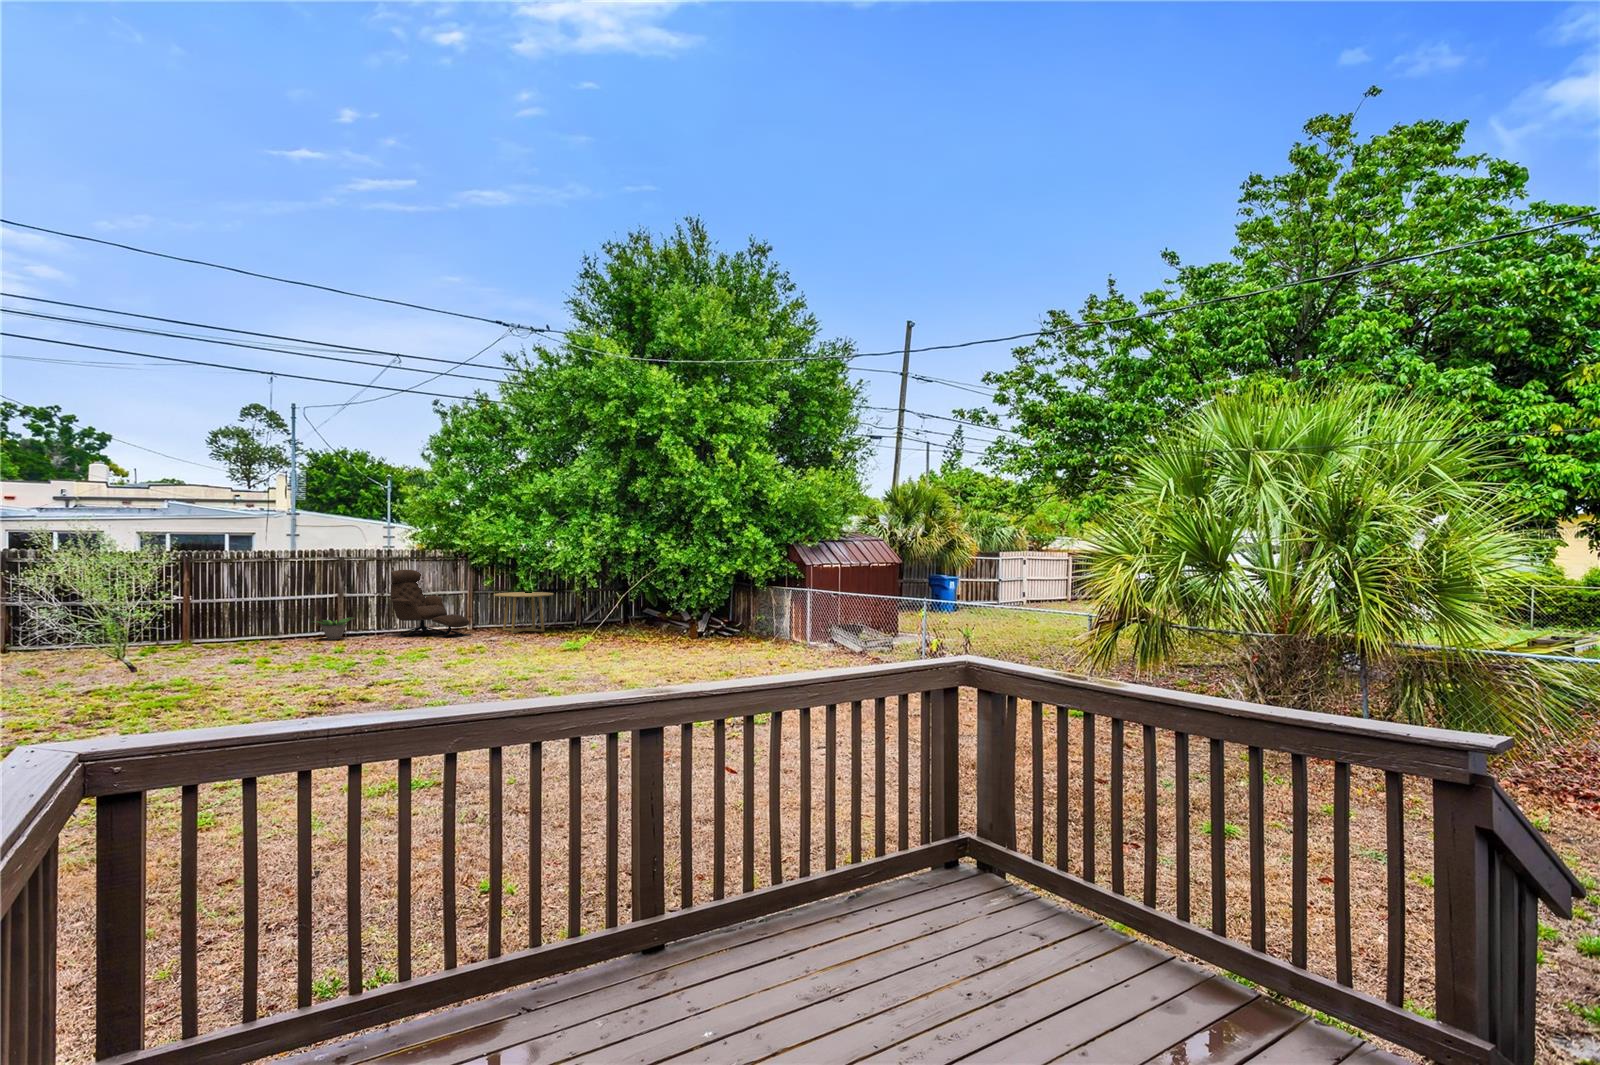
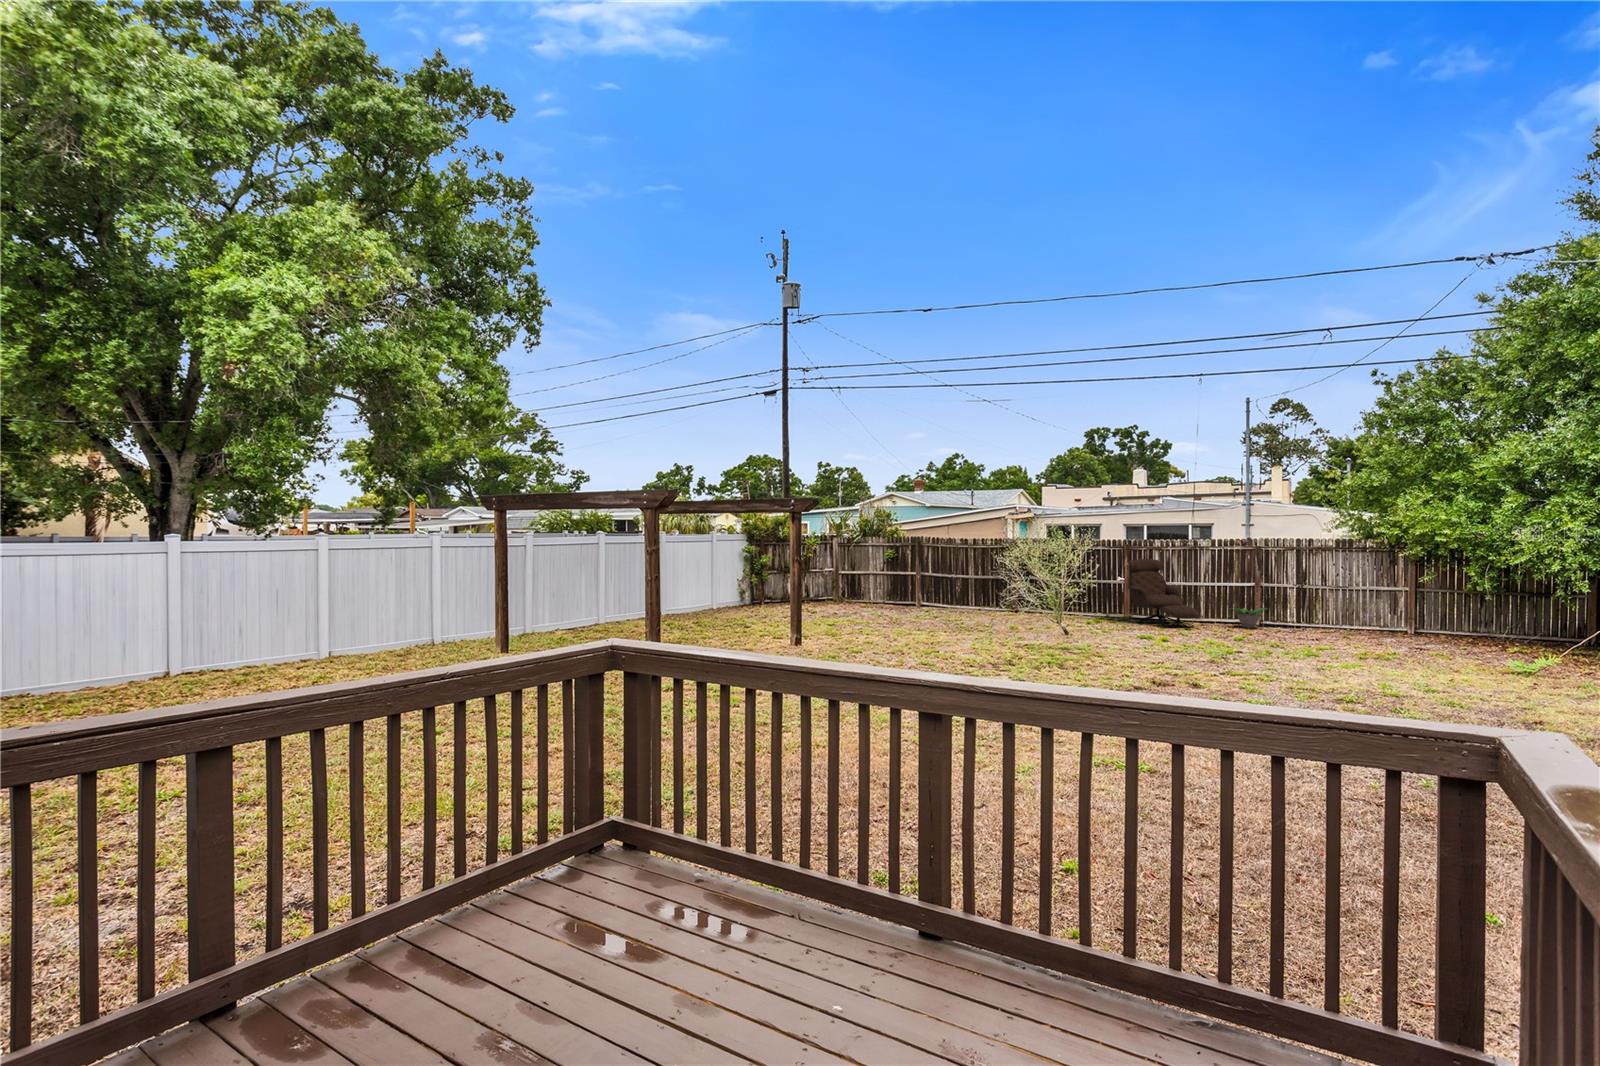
lounge chair: present [390,570,469,637] -> present [1128,559,1199,628]
round table: present [494,592,554,633] -> none [1439,594,1538,649]

